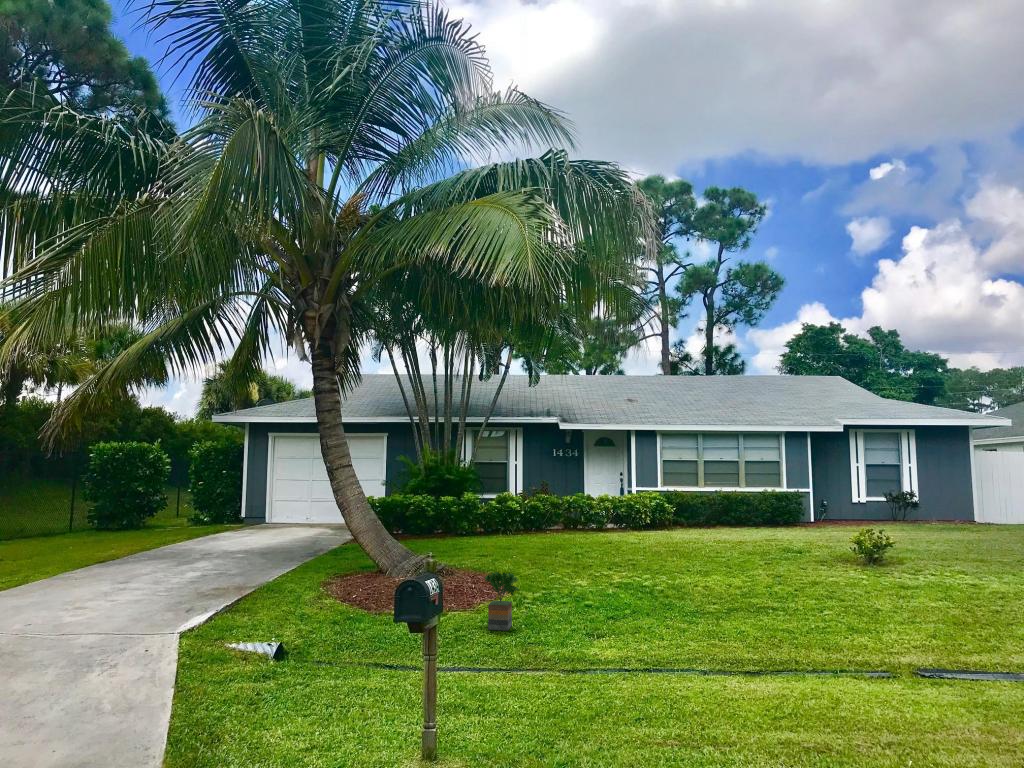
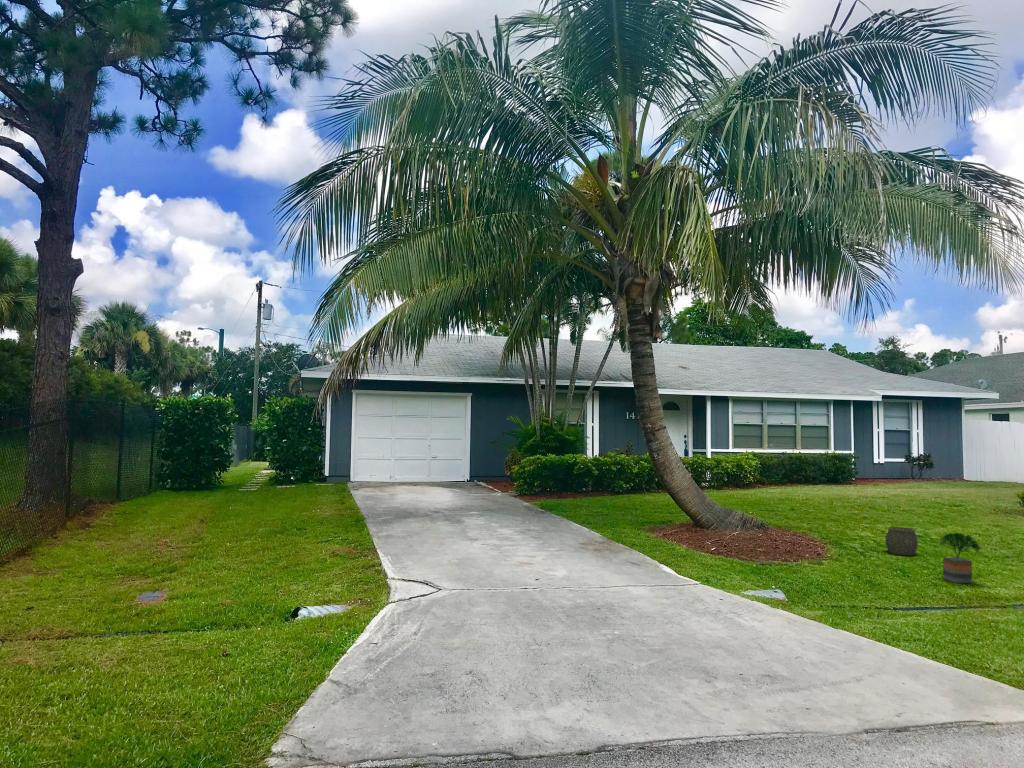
woven basket: none [527,568,560,601] -> present [885,527,918,556]

